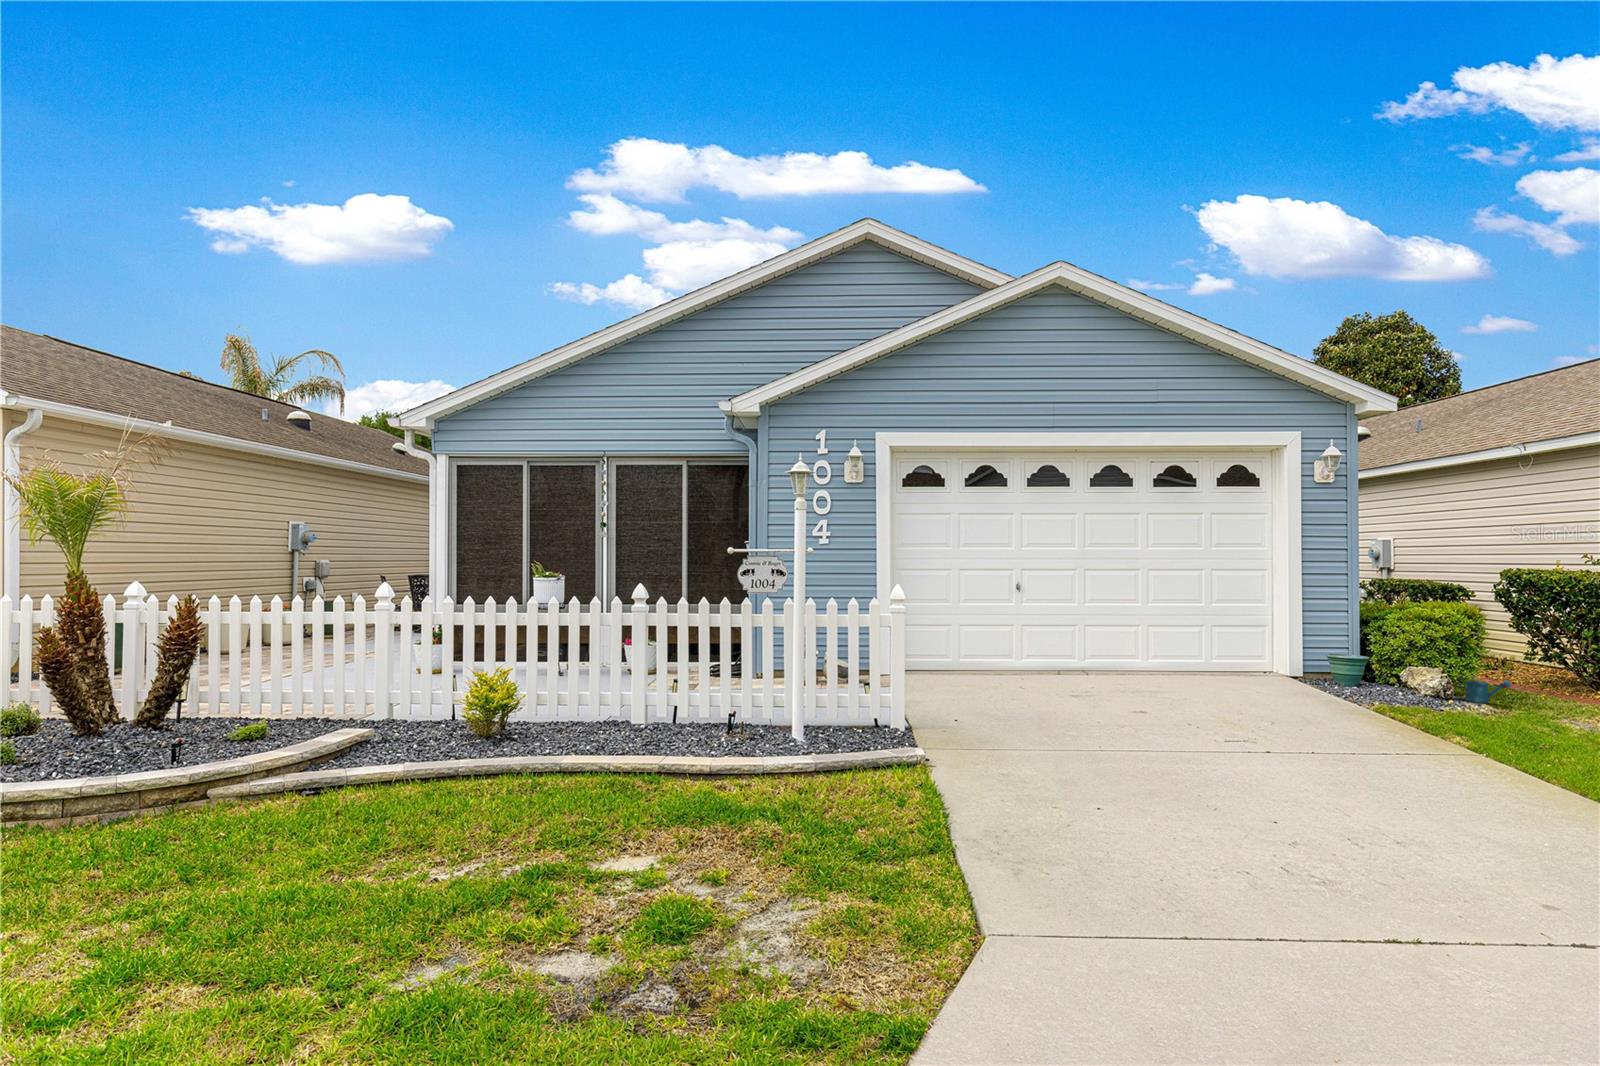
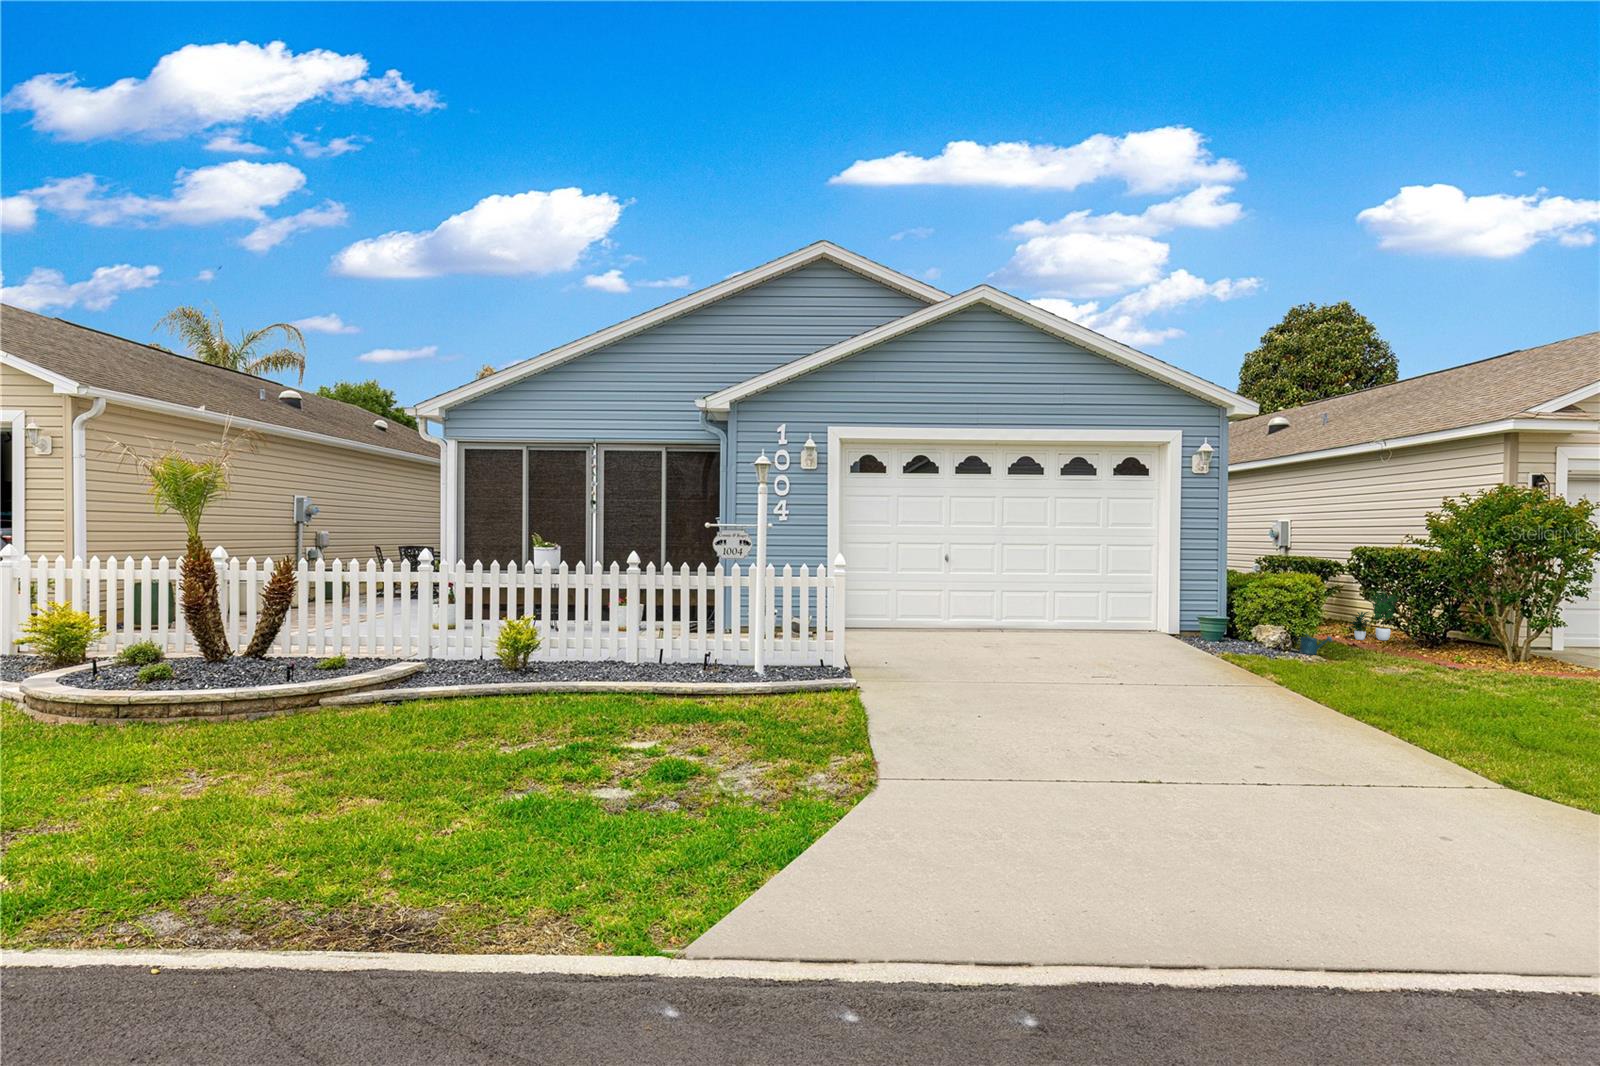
potted plant: none [1504,620,1571,682] -> present [1350,590,1397,640]

